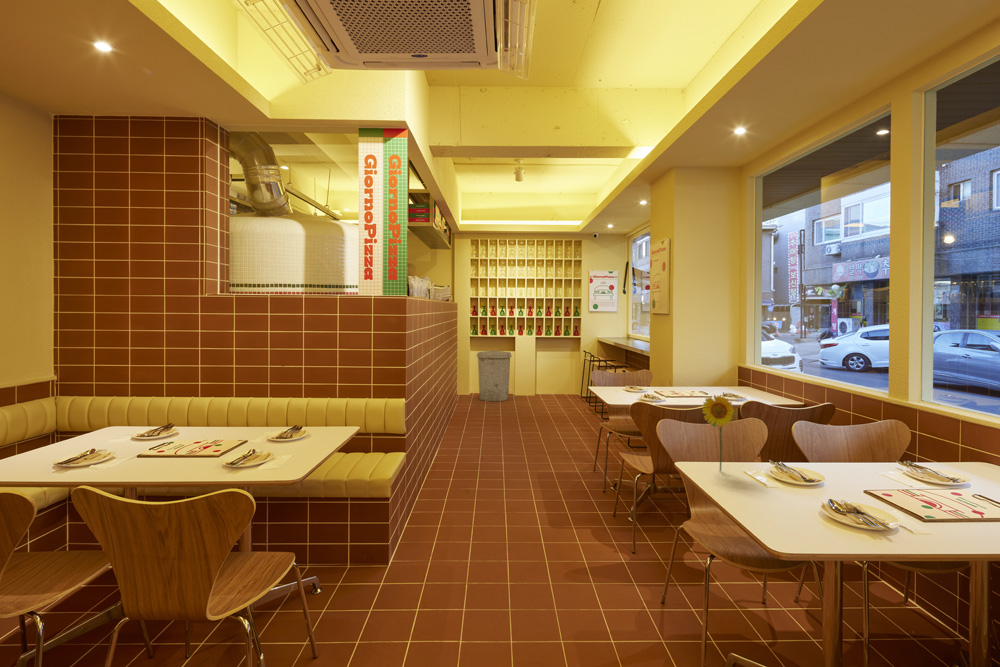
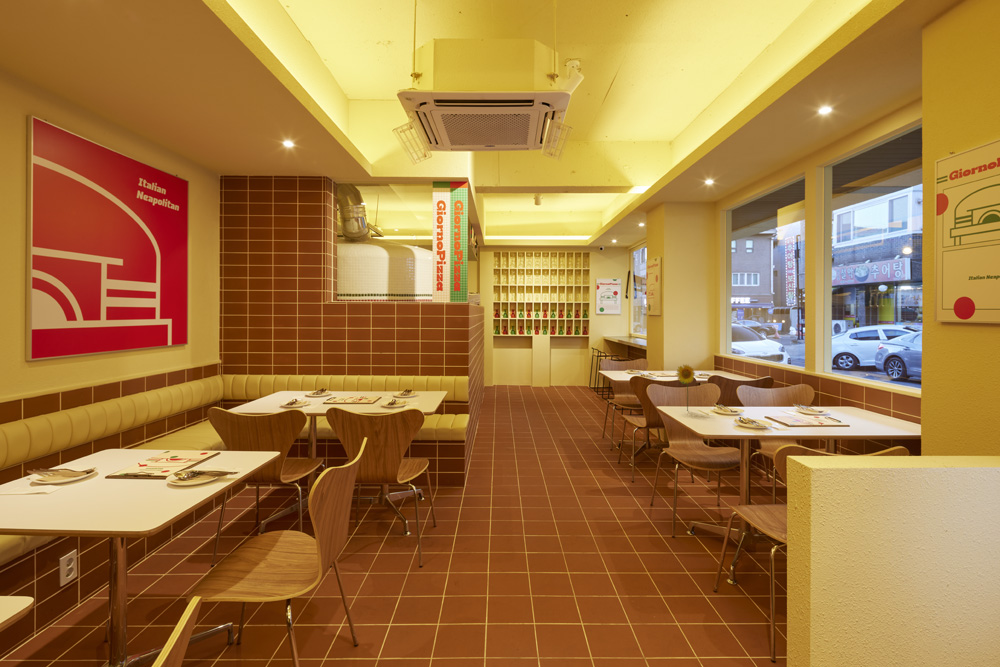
trash can: present [477,351,512,401] -> none [500,348,530,390]

